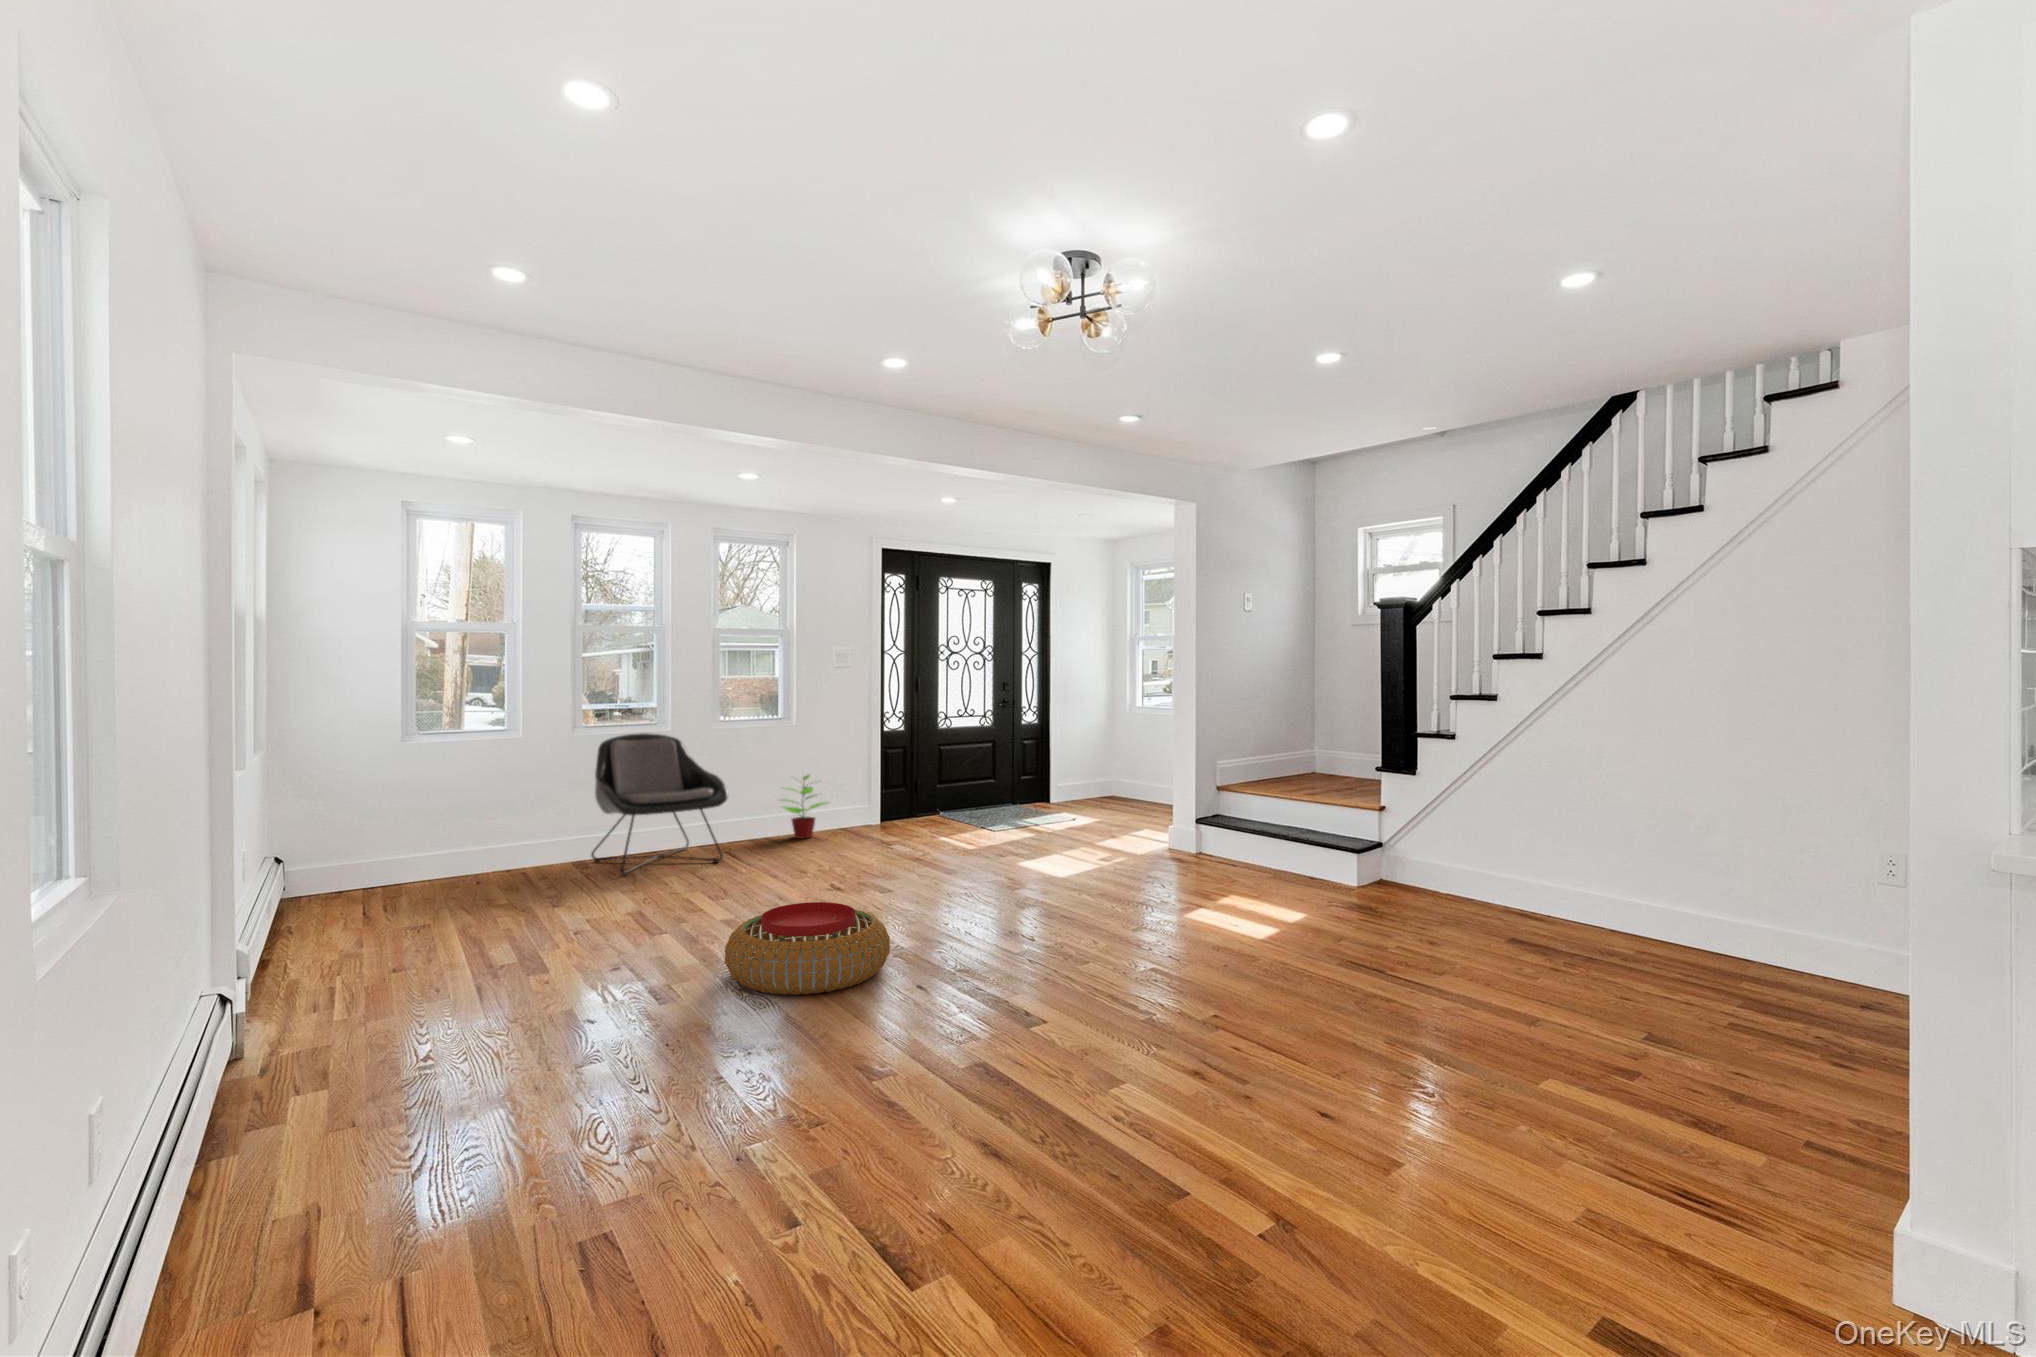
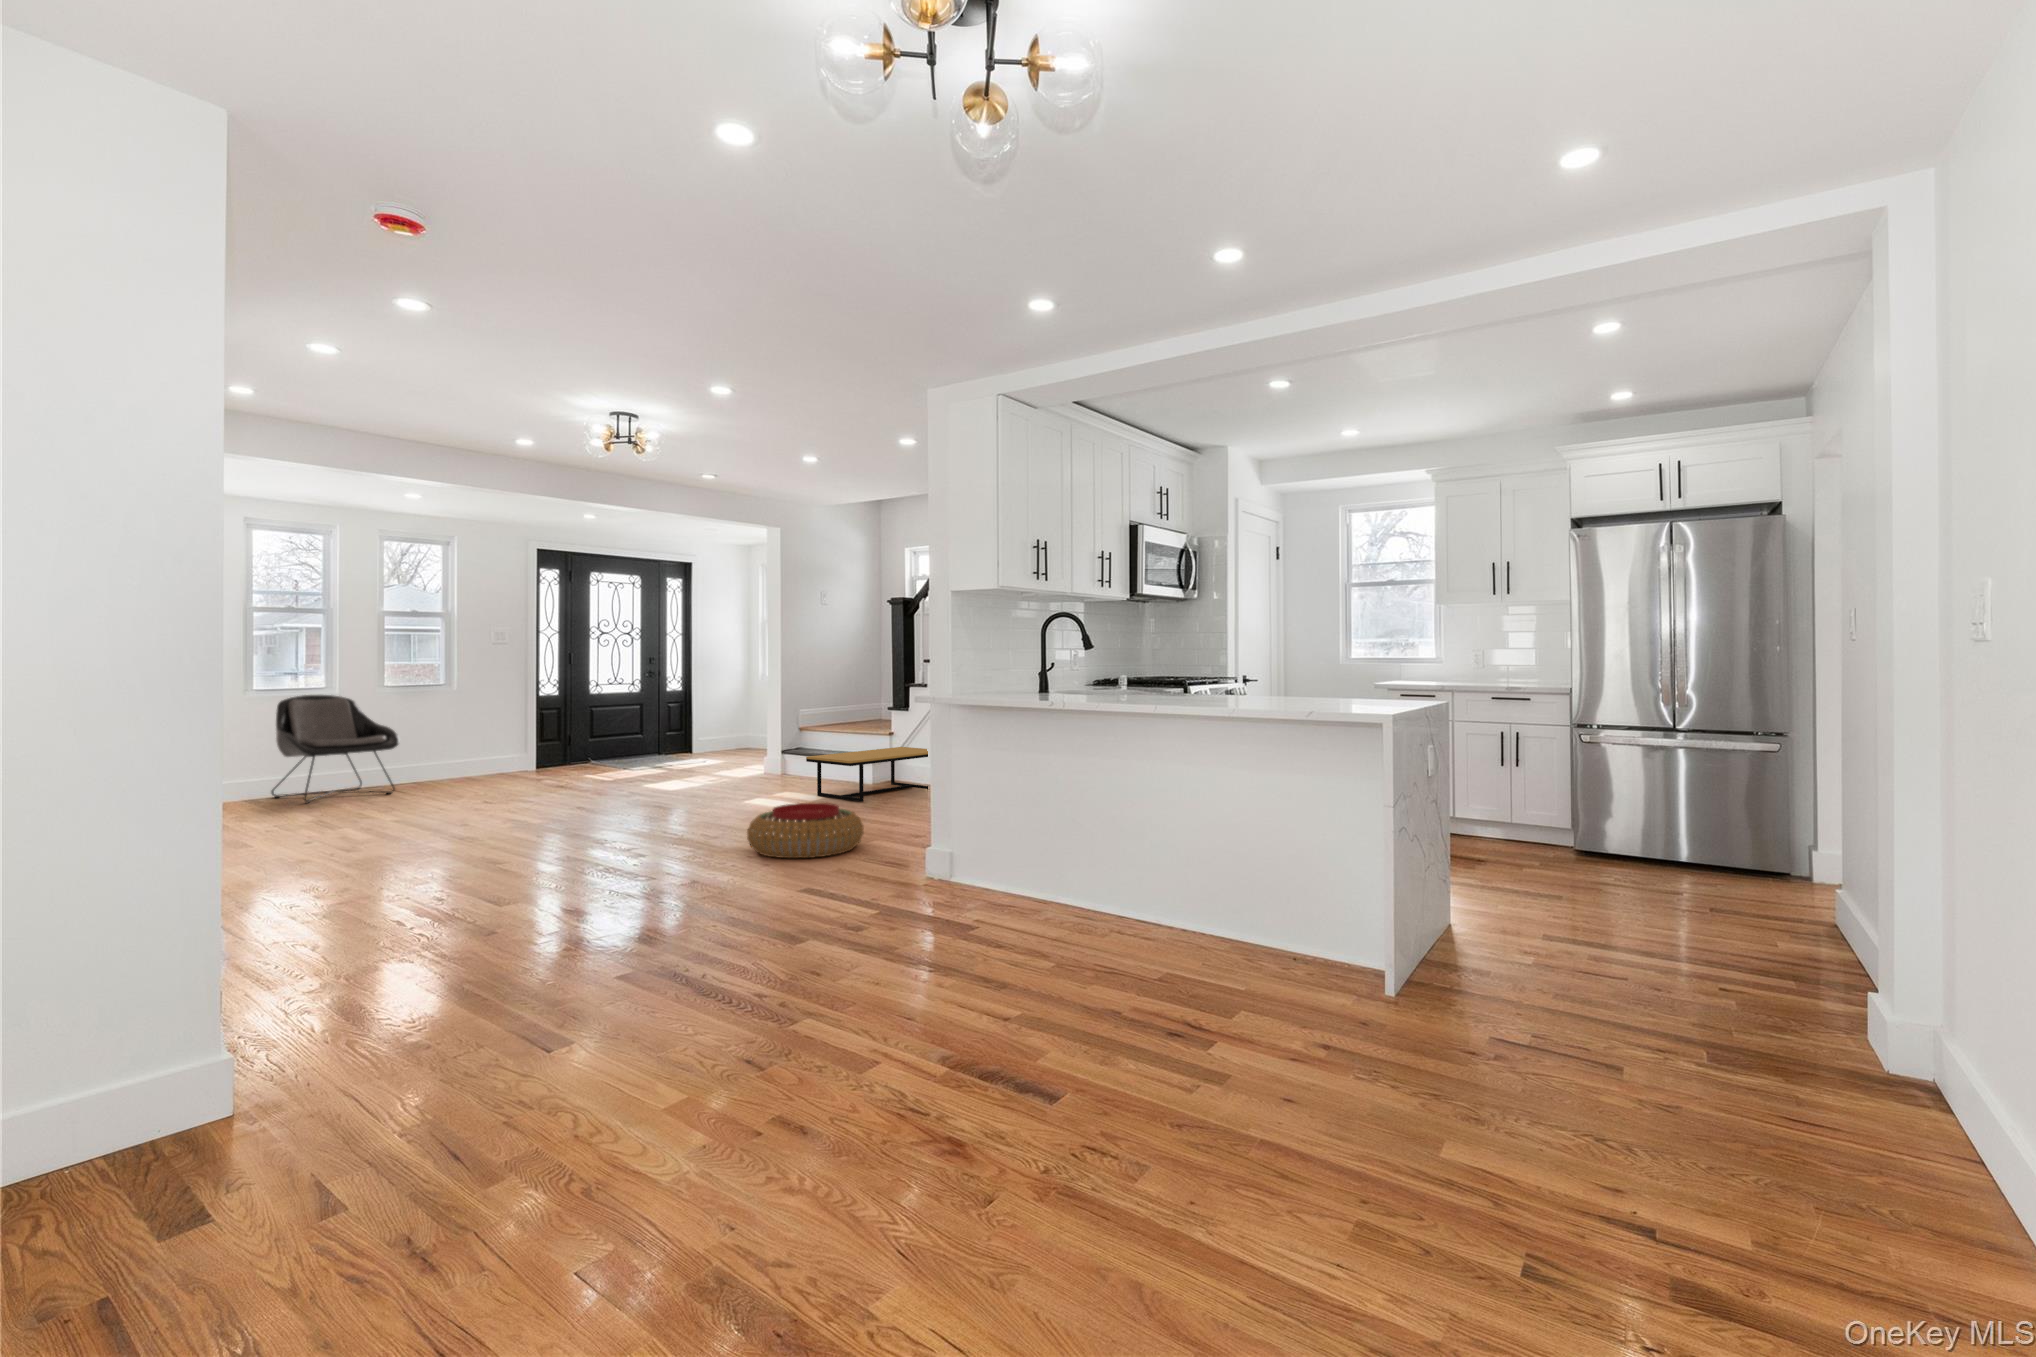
potted plant: present [784,775,827,838] -> none [444,726,494,779]
coffee table: none [1274,829,1489,934] -> present [806,747,928,802]
pouf: present [725,902,890,995] -> present [747,803,863,858]

